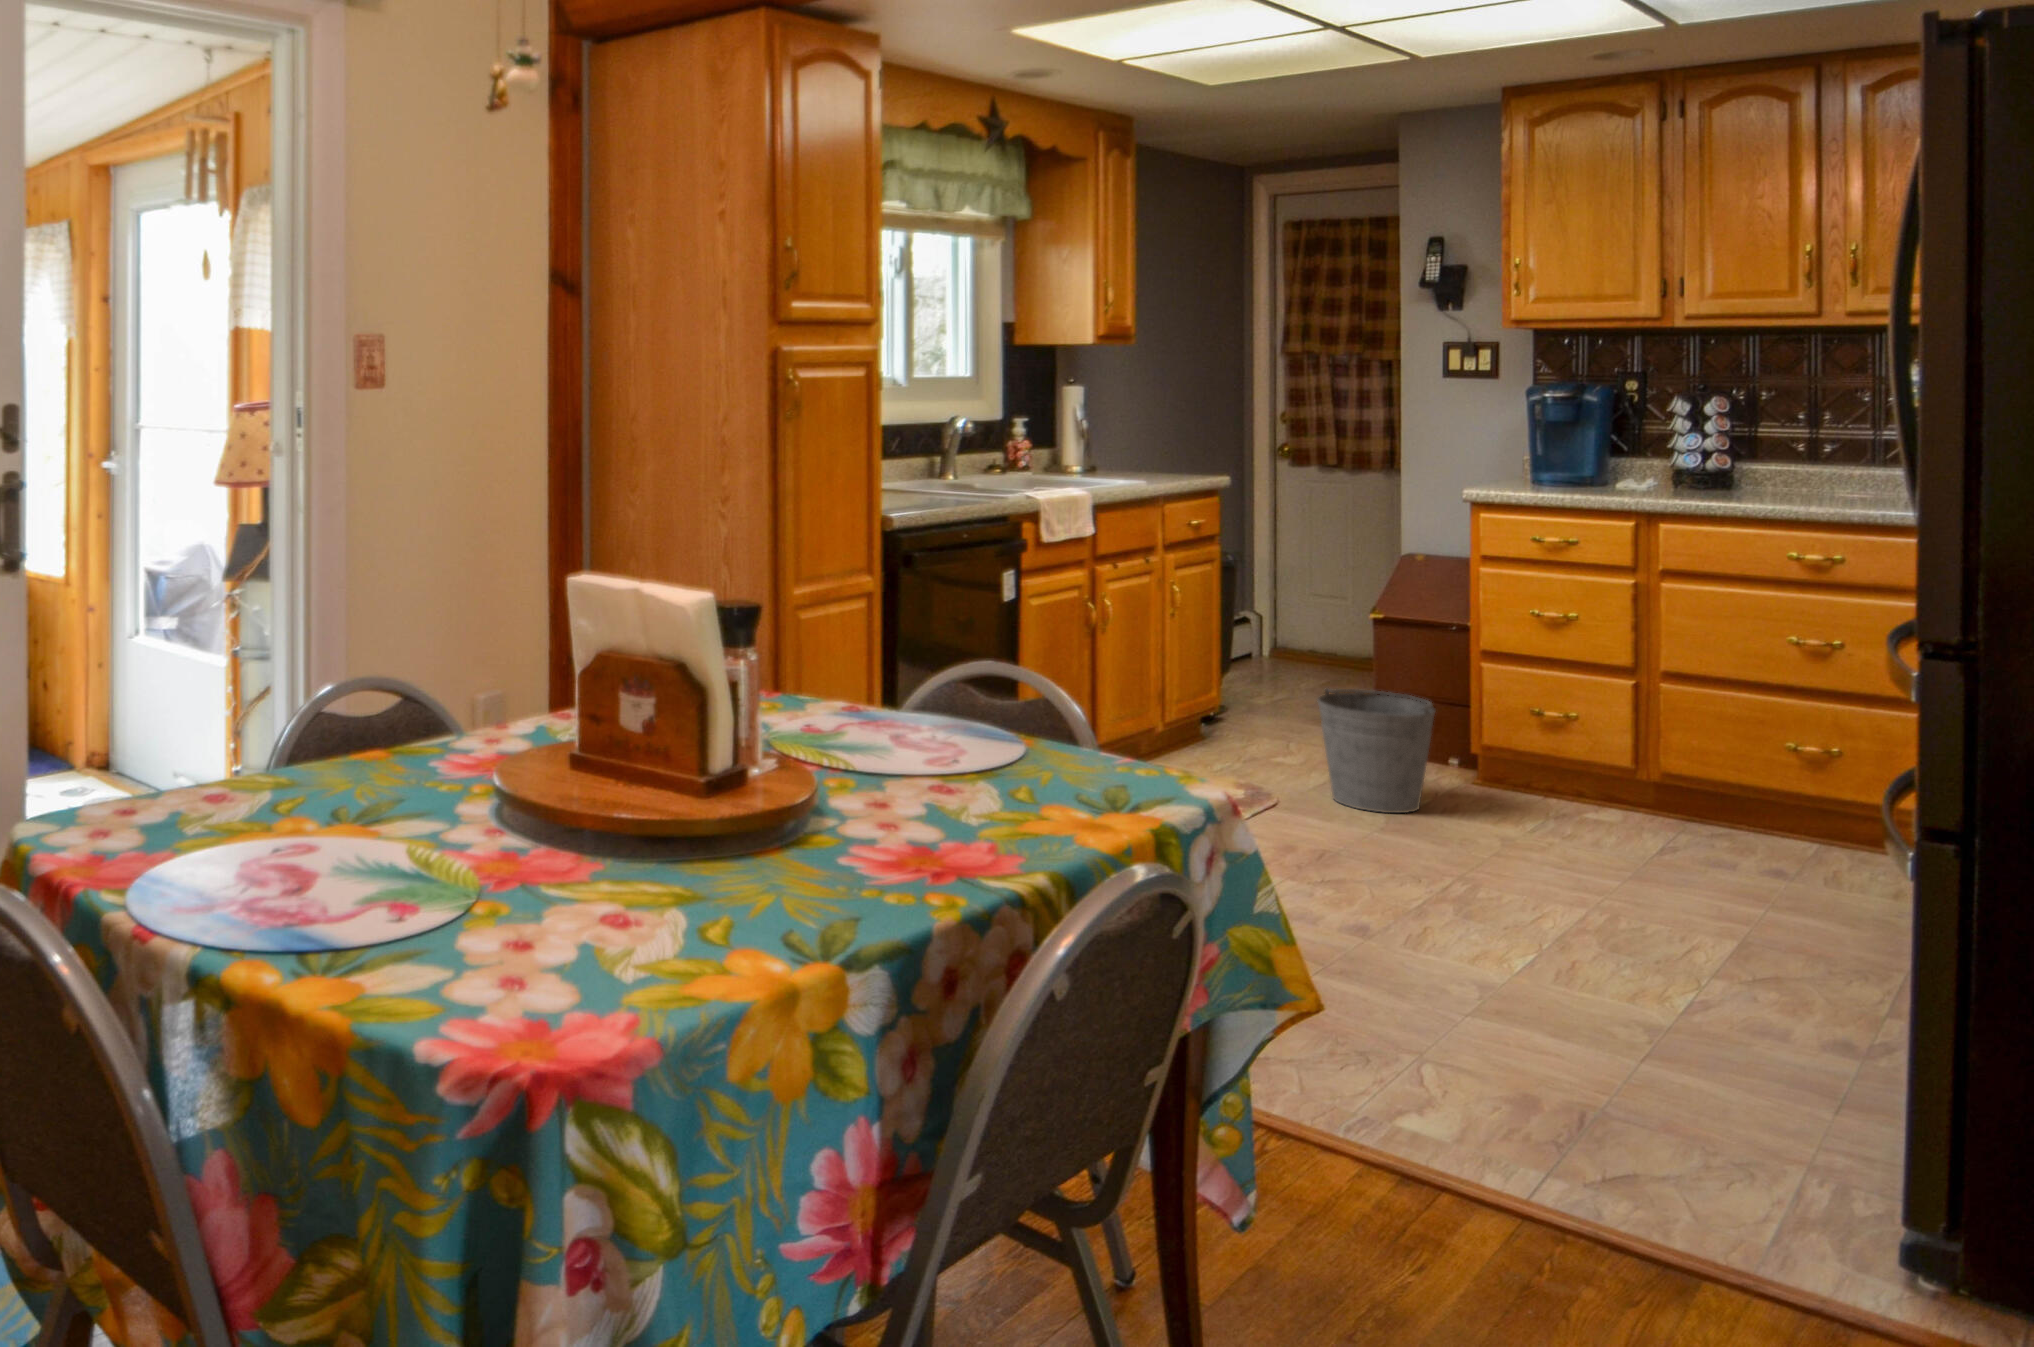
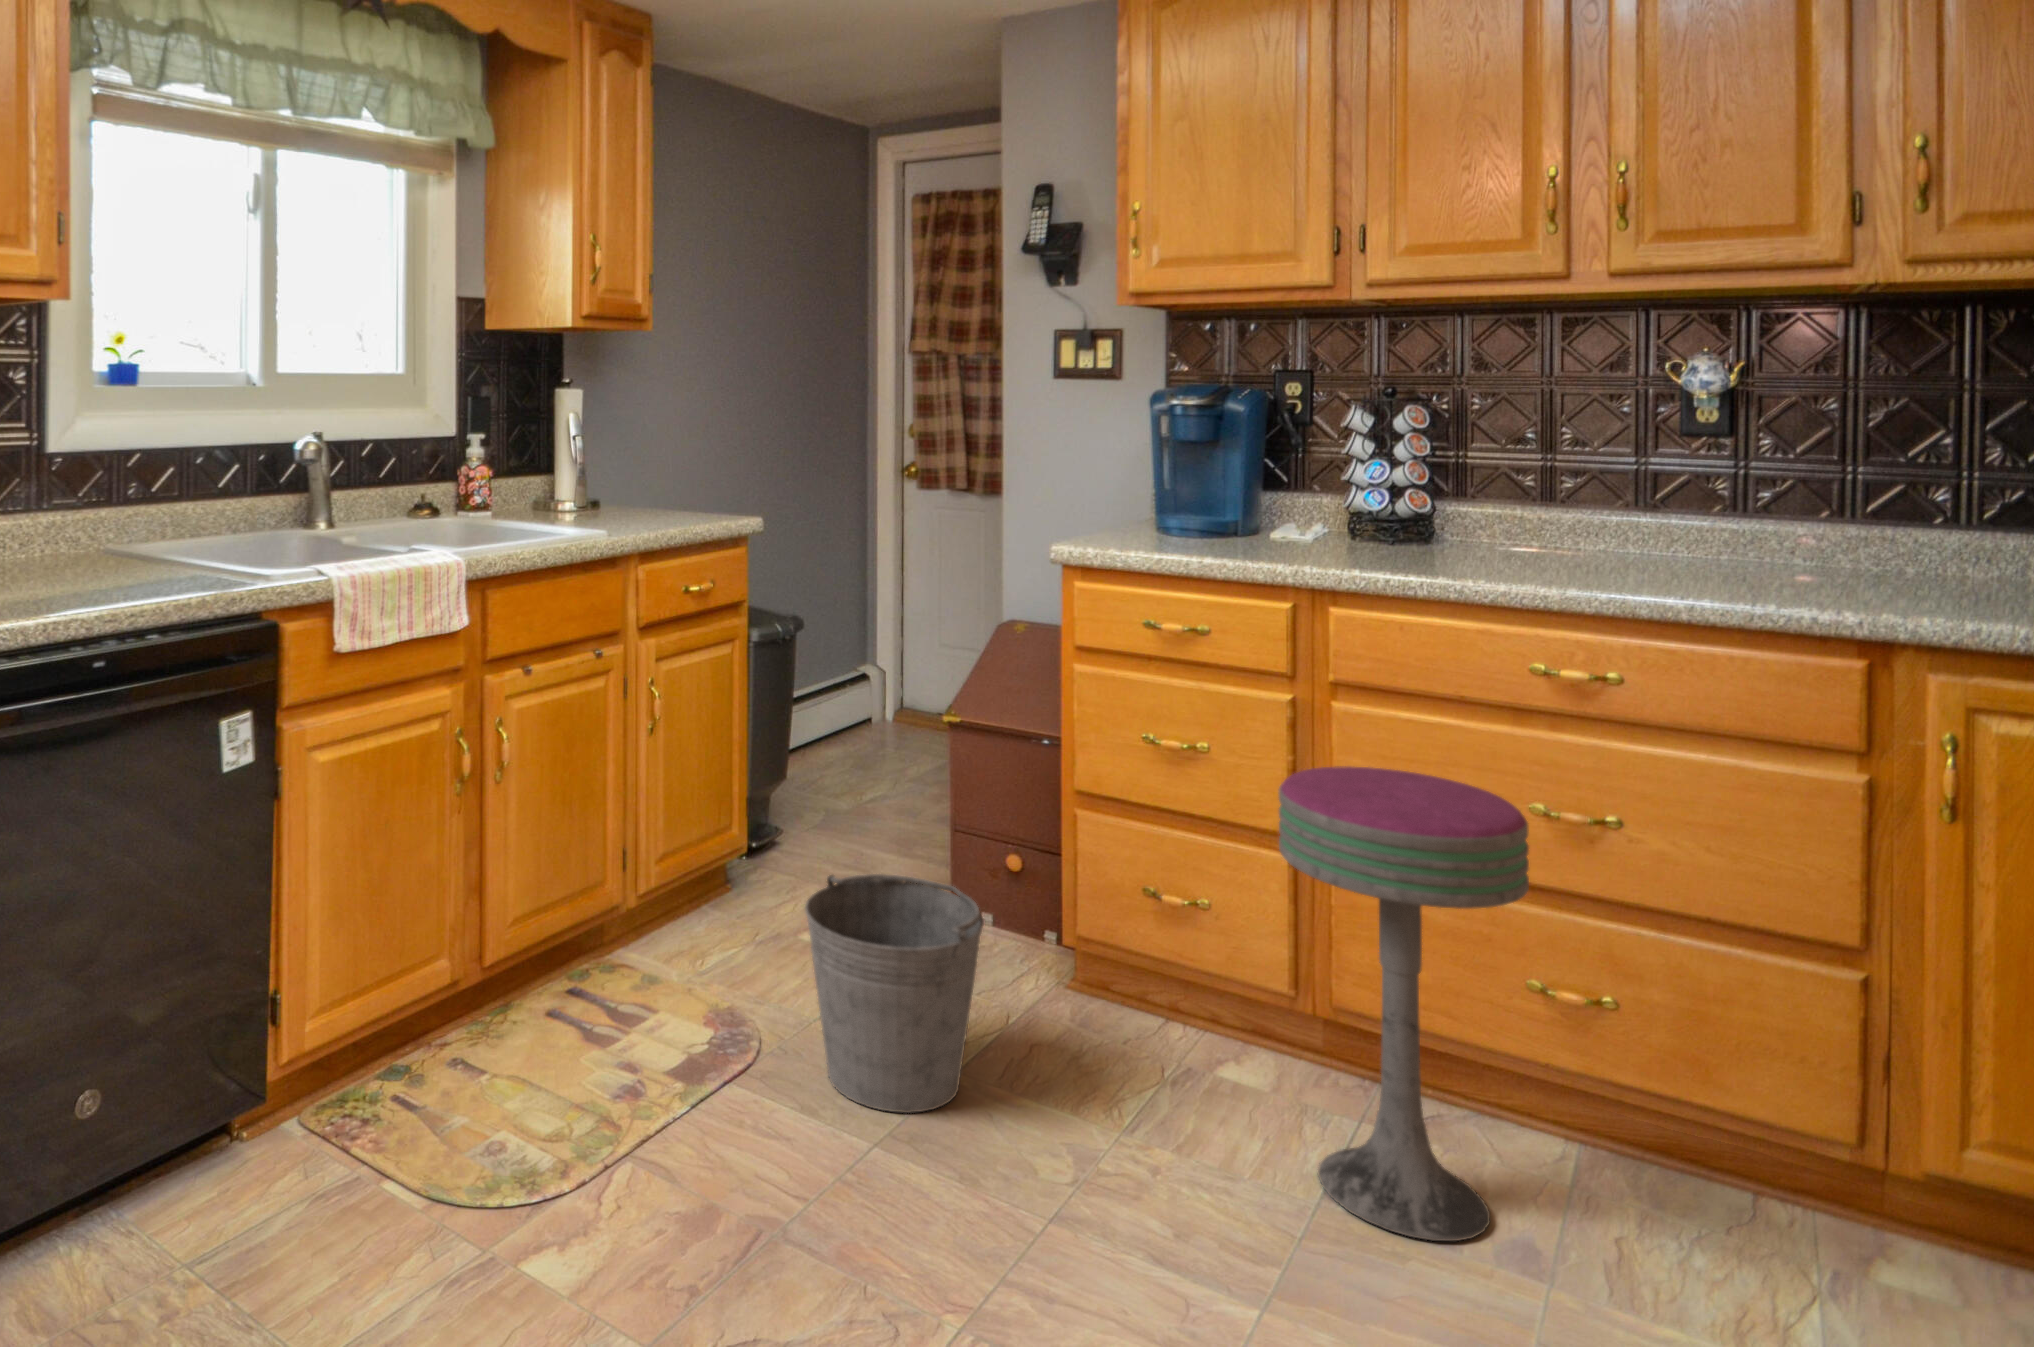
bar stool: none [1629,613,1782,860] -> present [1279,766,1529,1241]

